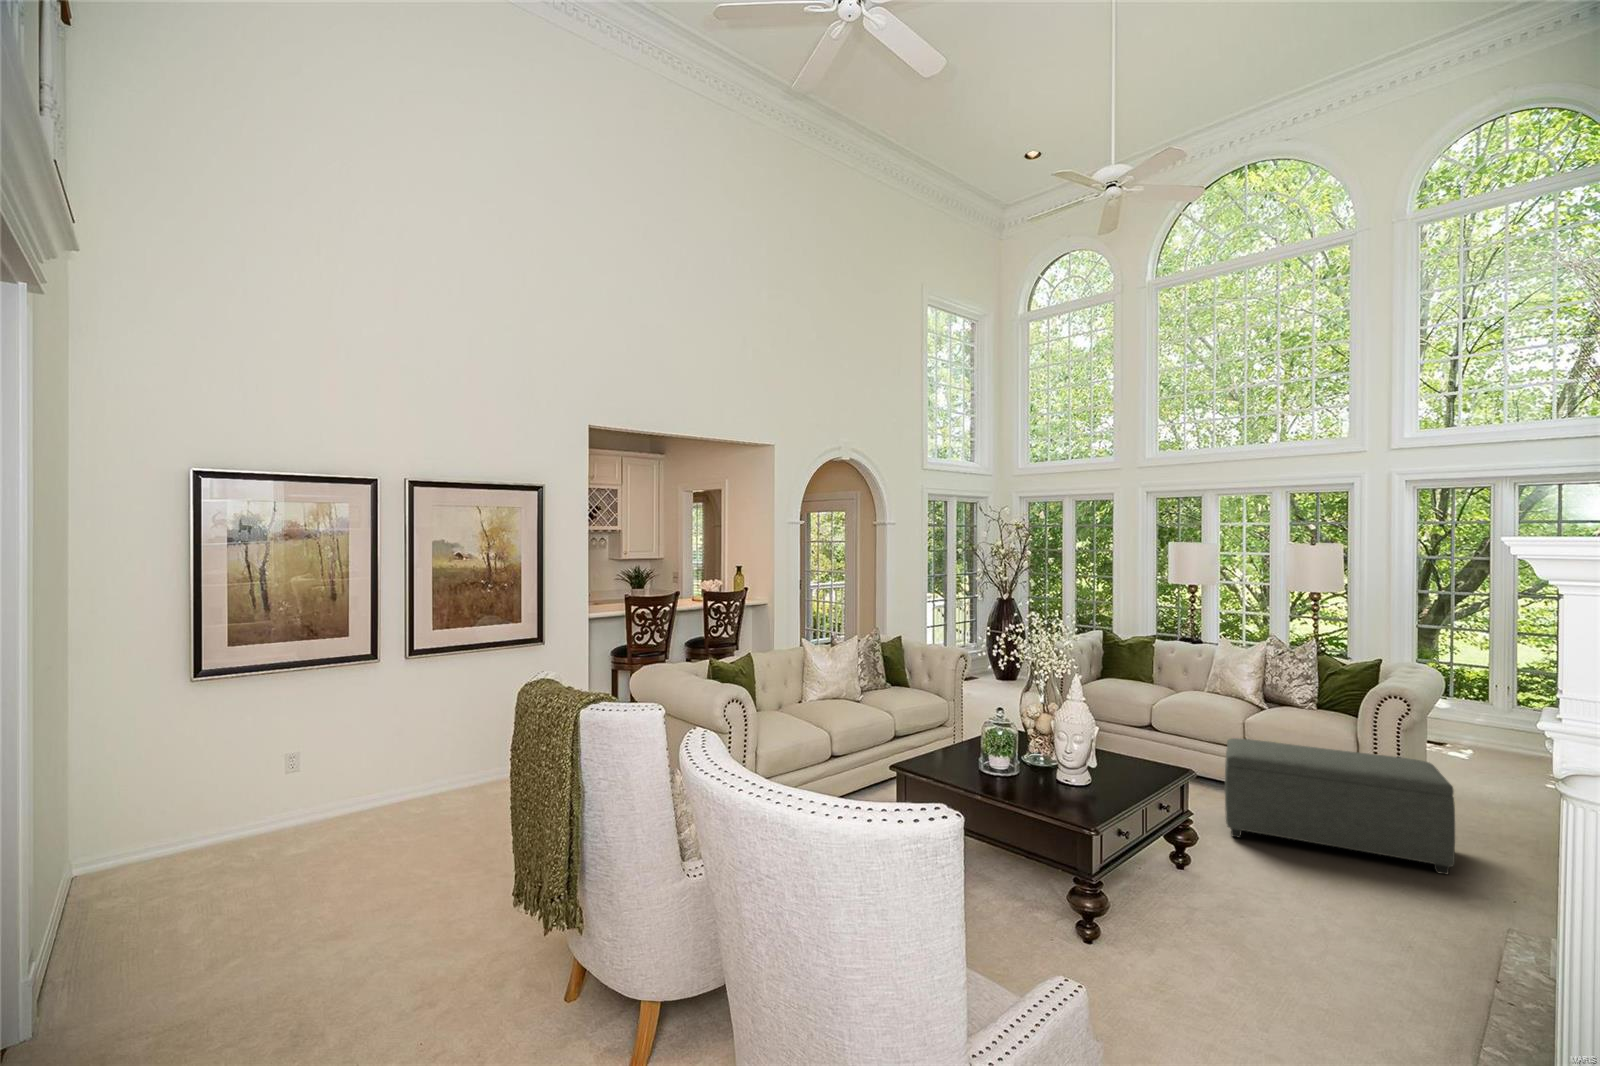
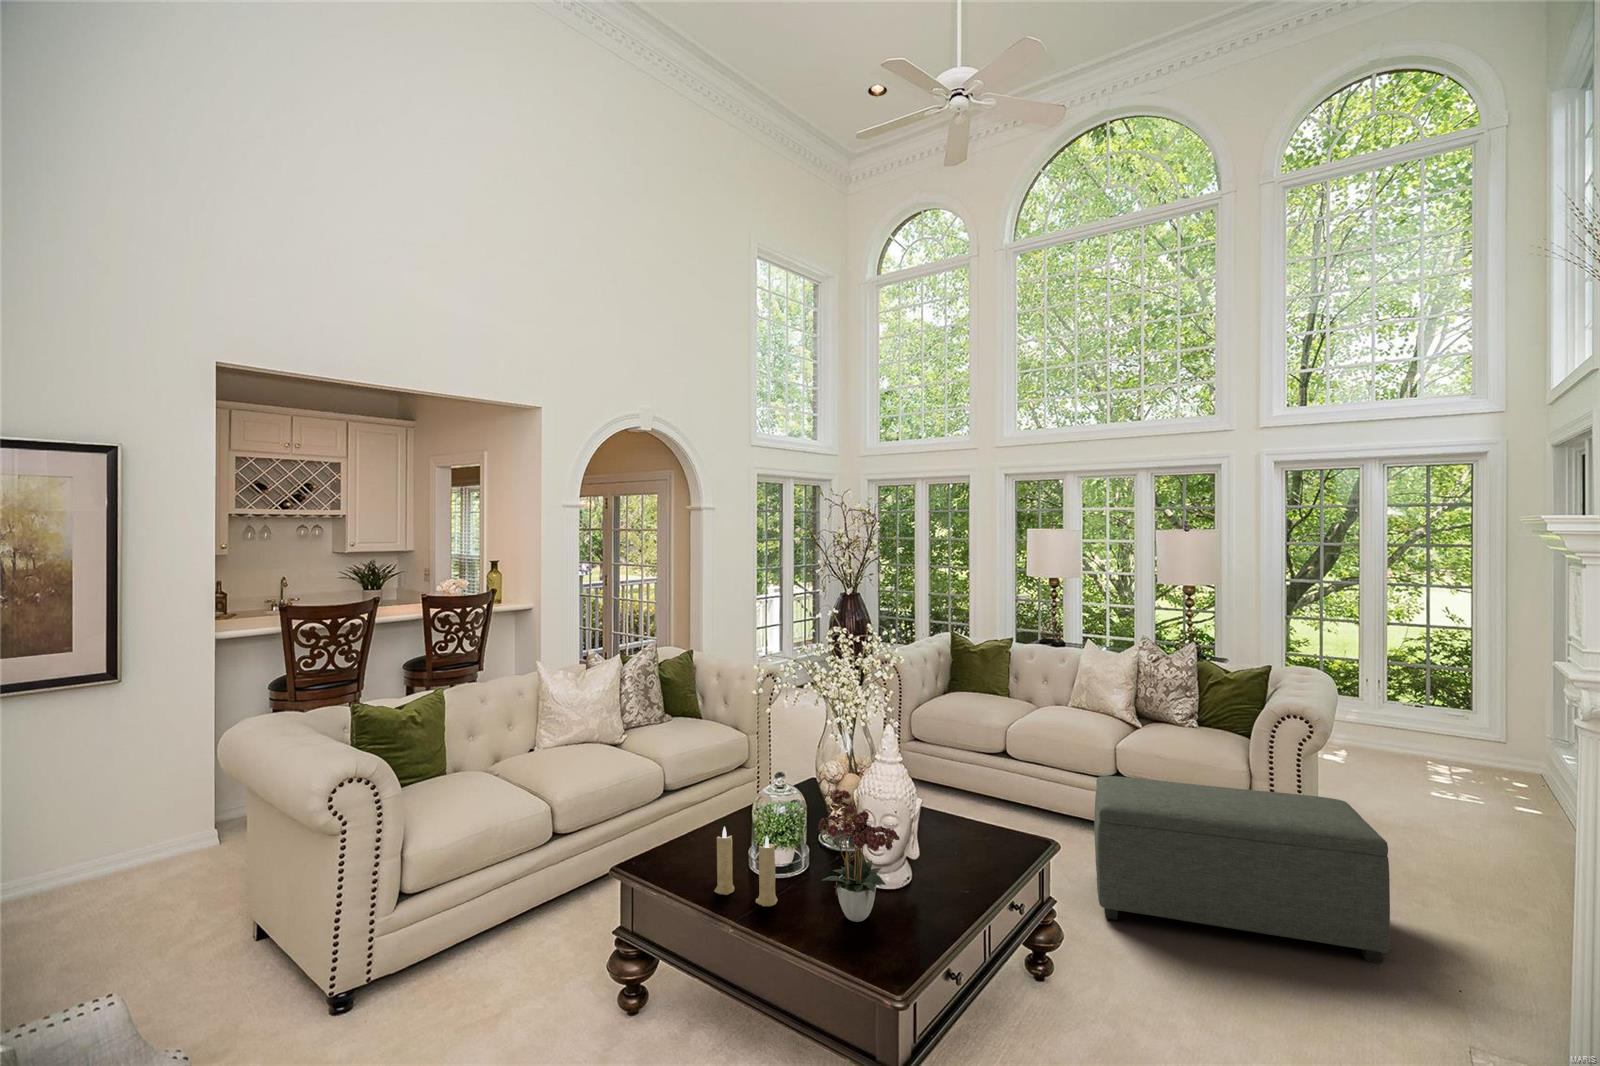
flower arrangement: none [1031,713,1091,798] -> present [819,789,900,922]
candle: none [962,737,1005,788] -> present [714,827,778,906]

